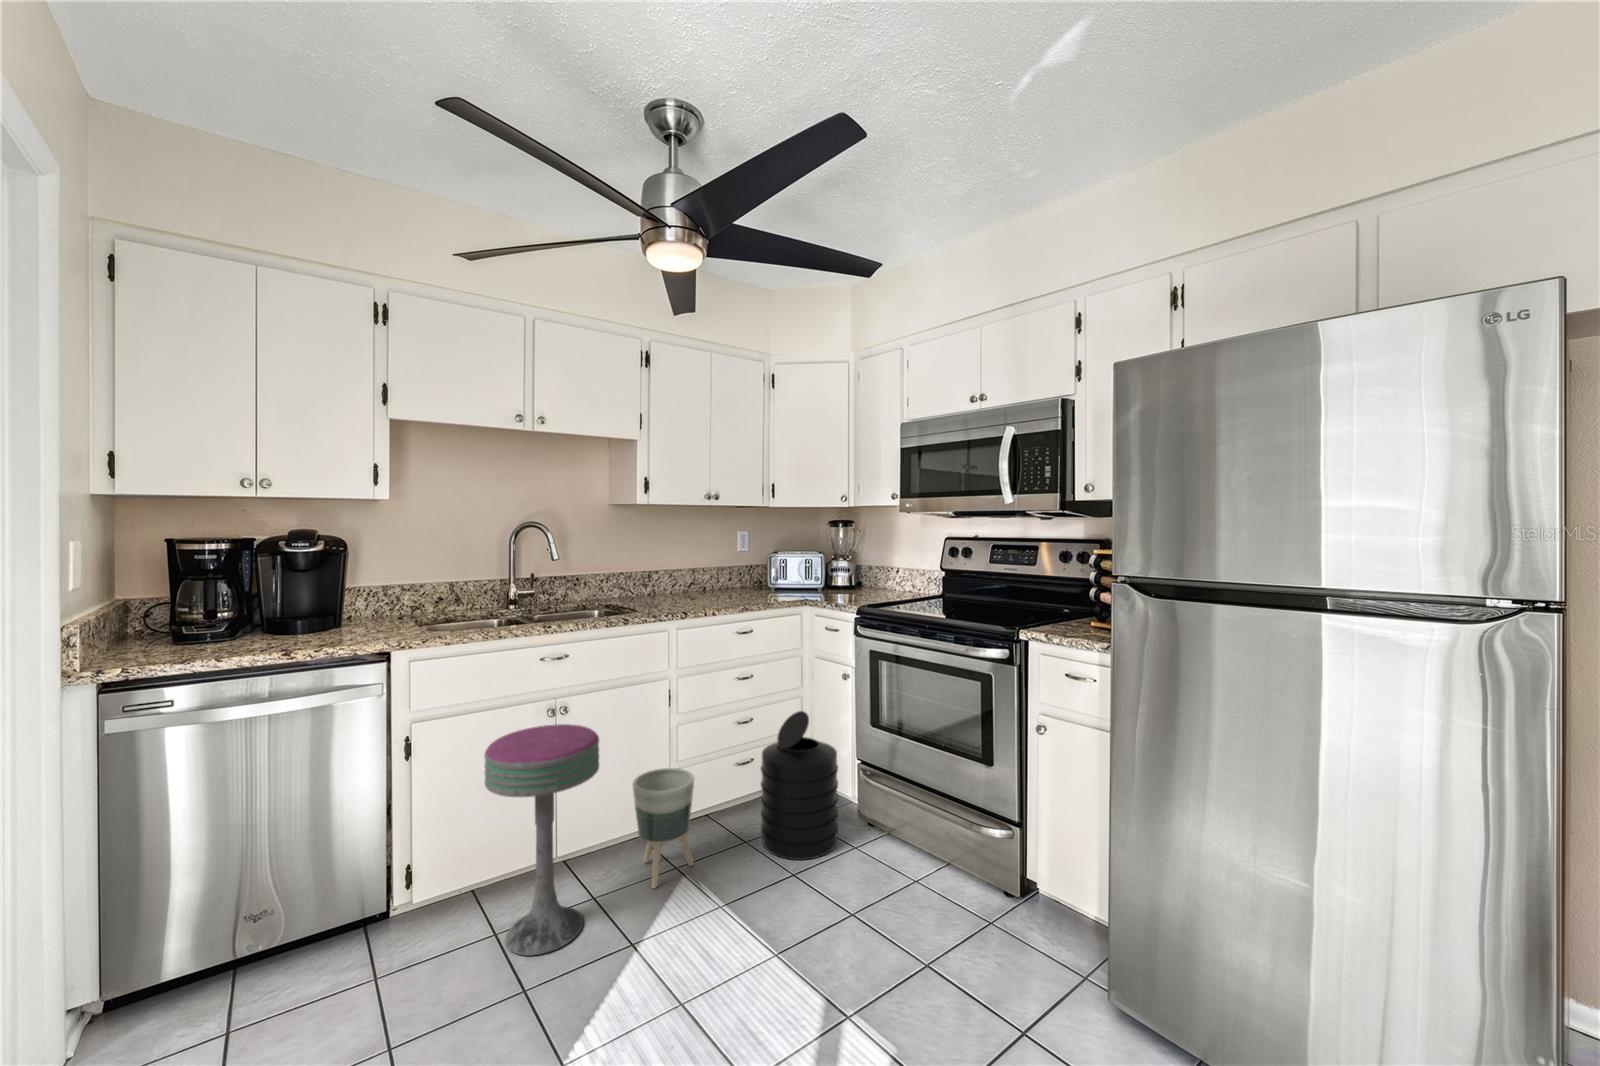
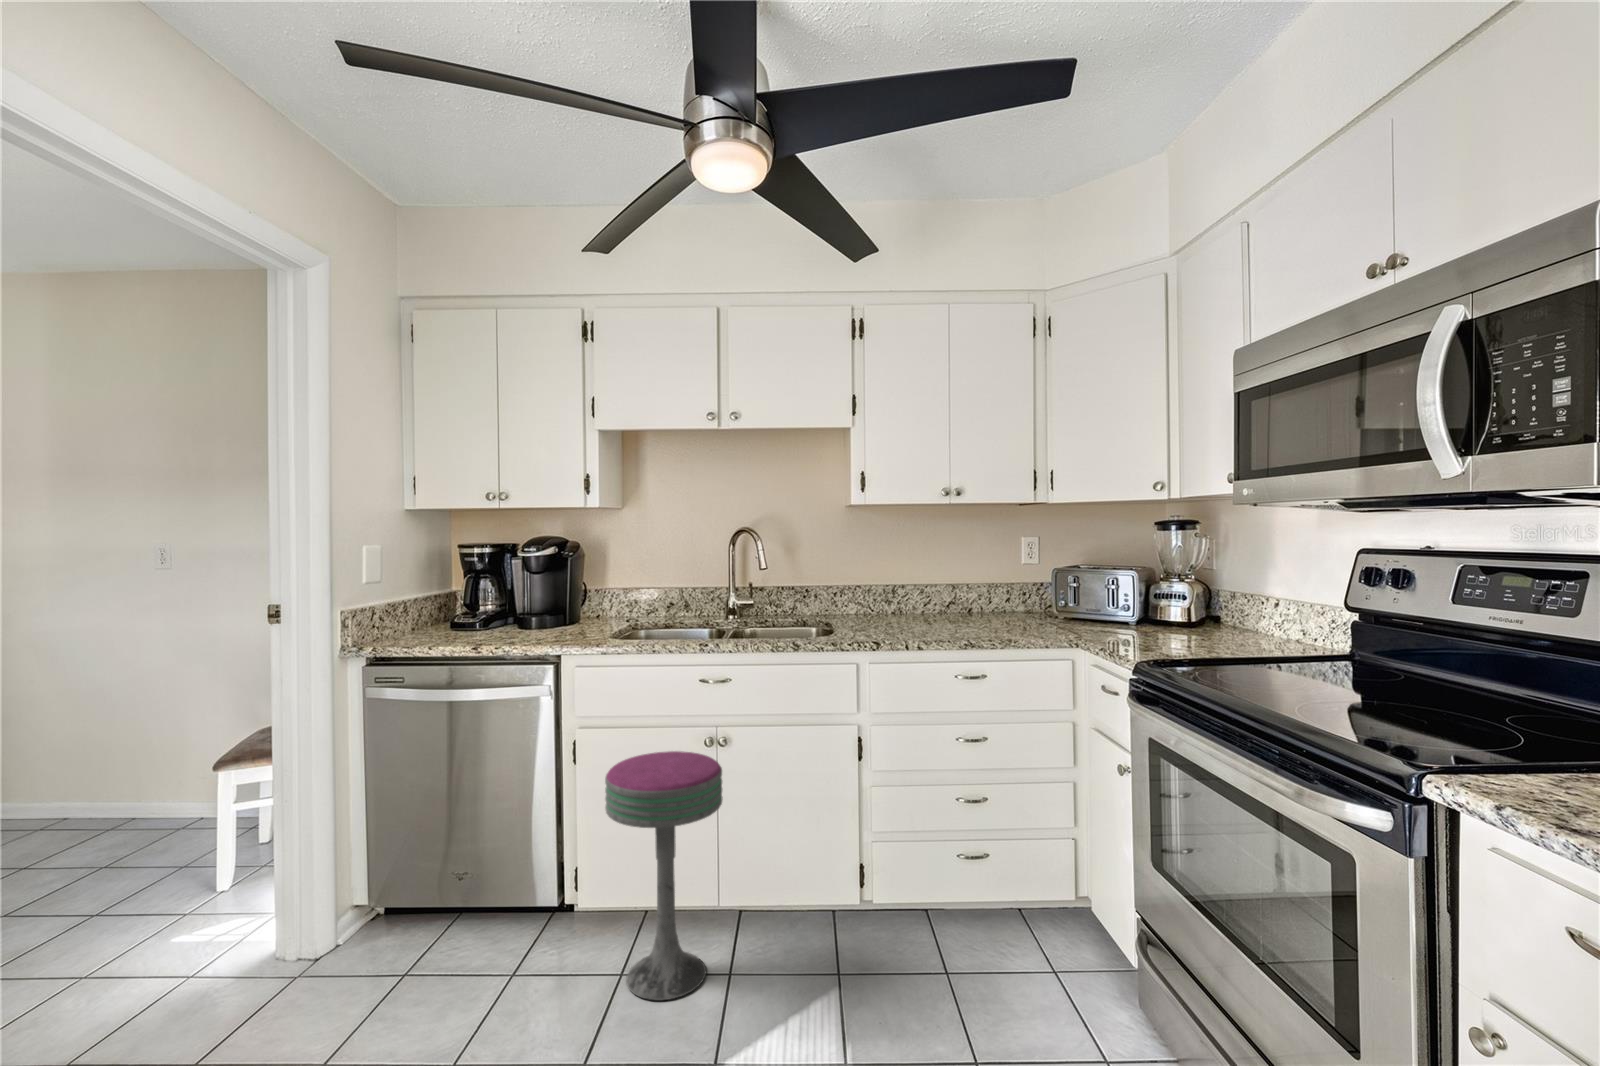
trash can: present [761,711,839,860] -> none [952,803,1071,1030]
planter: present [632,768,694,888] -> none [779,832,855,978]

